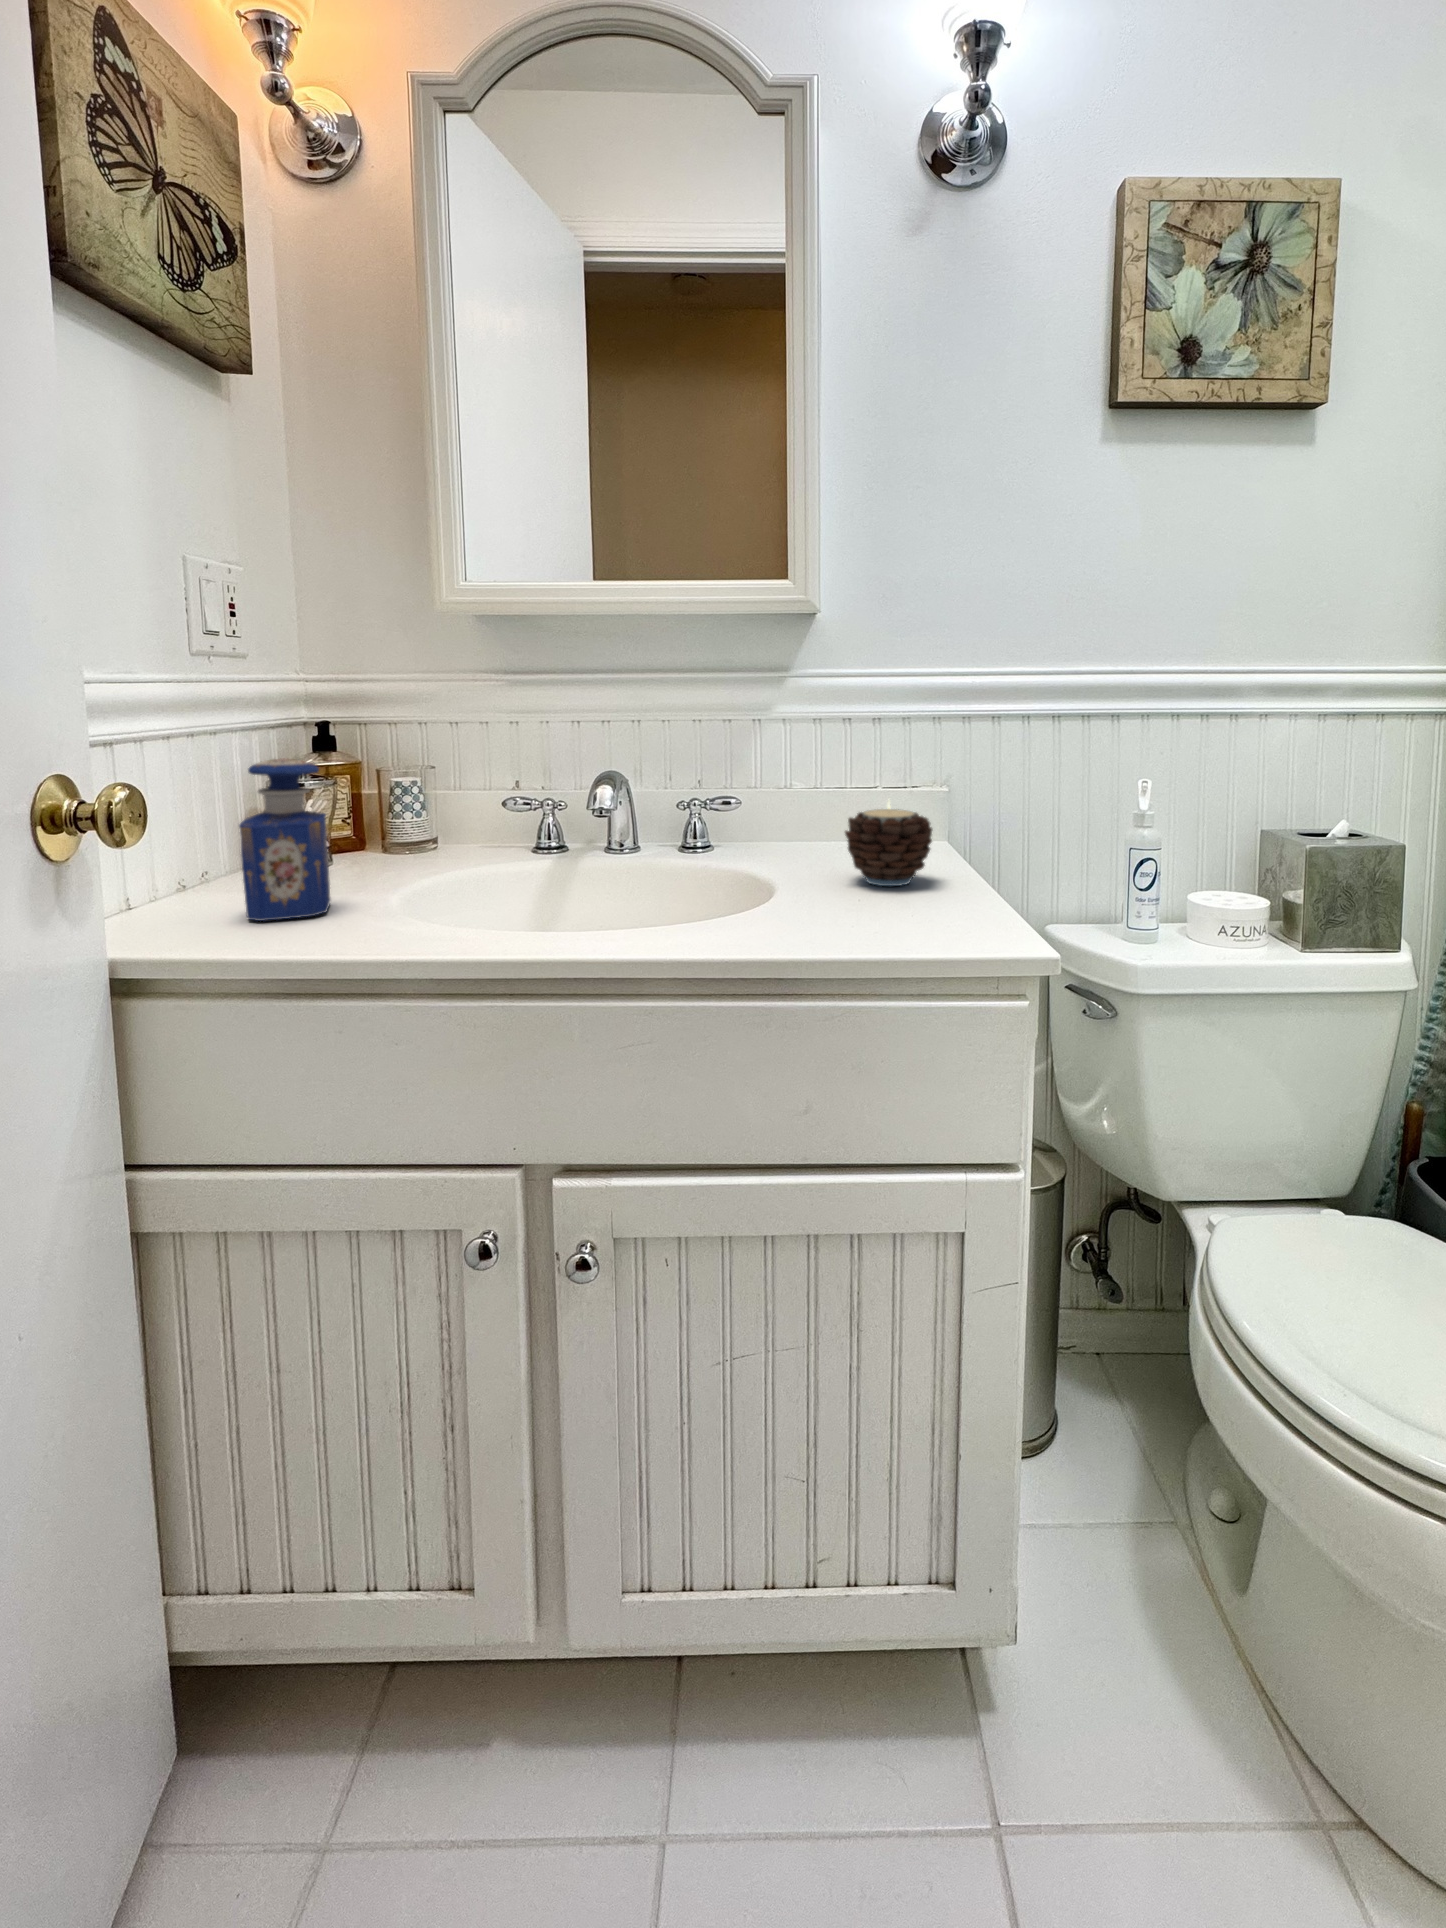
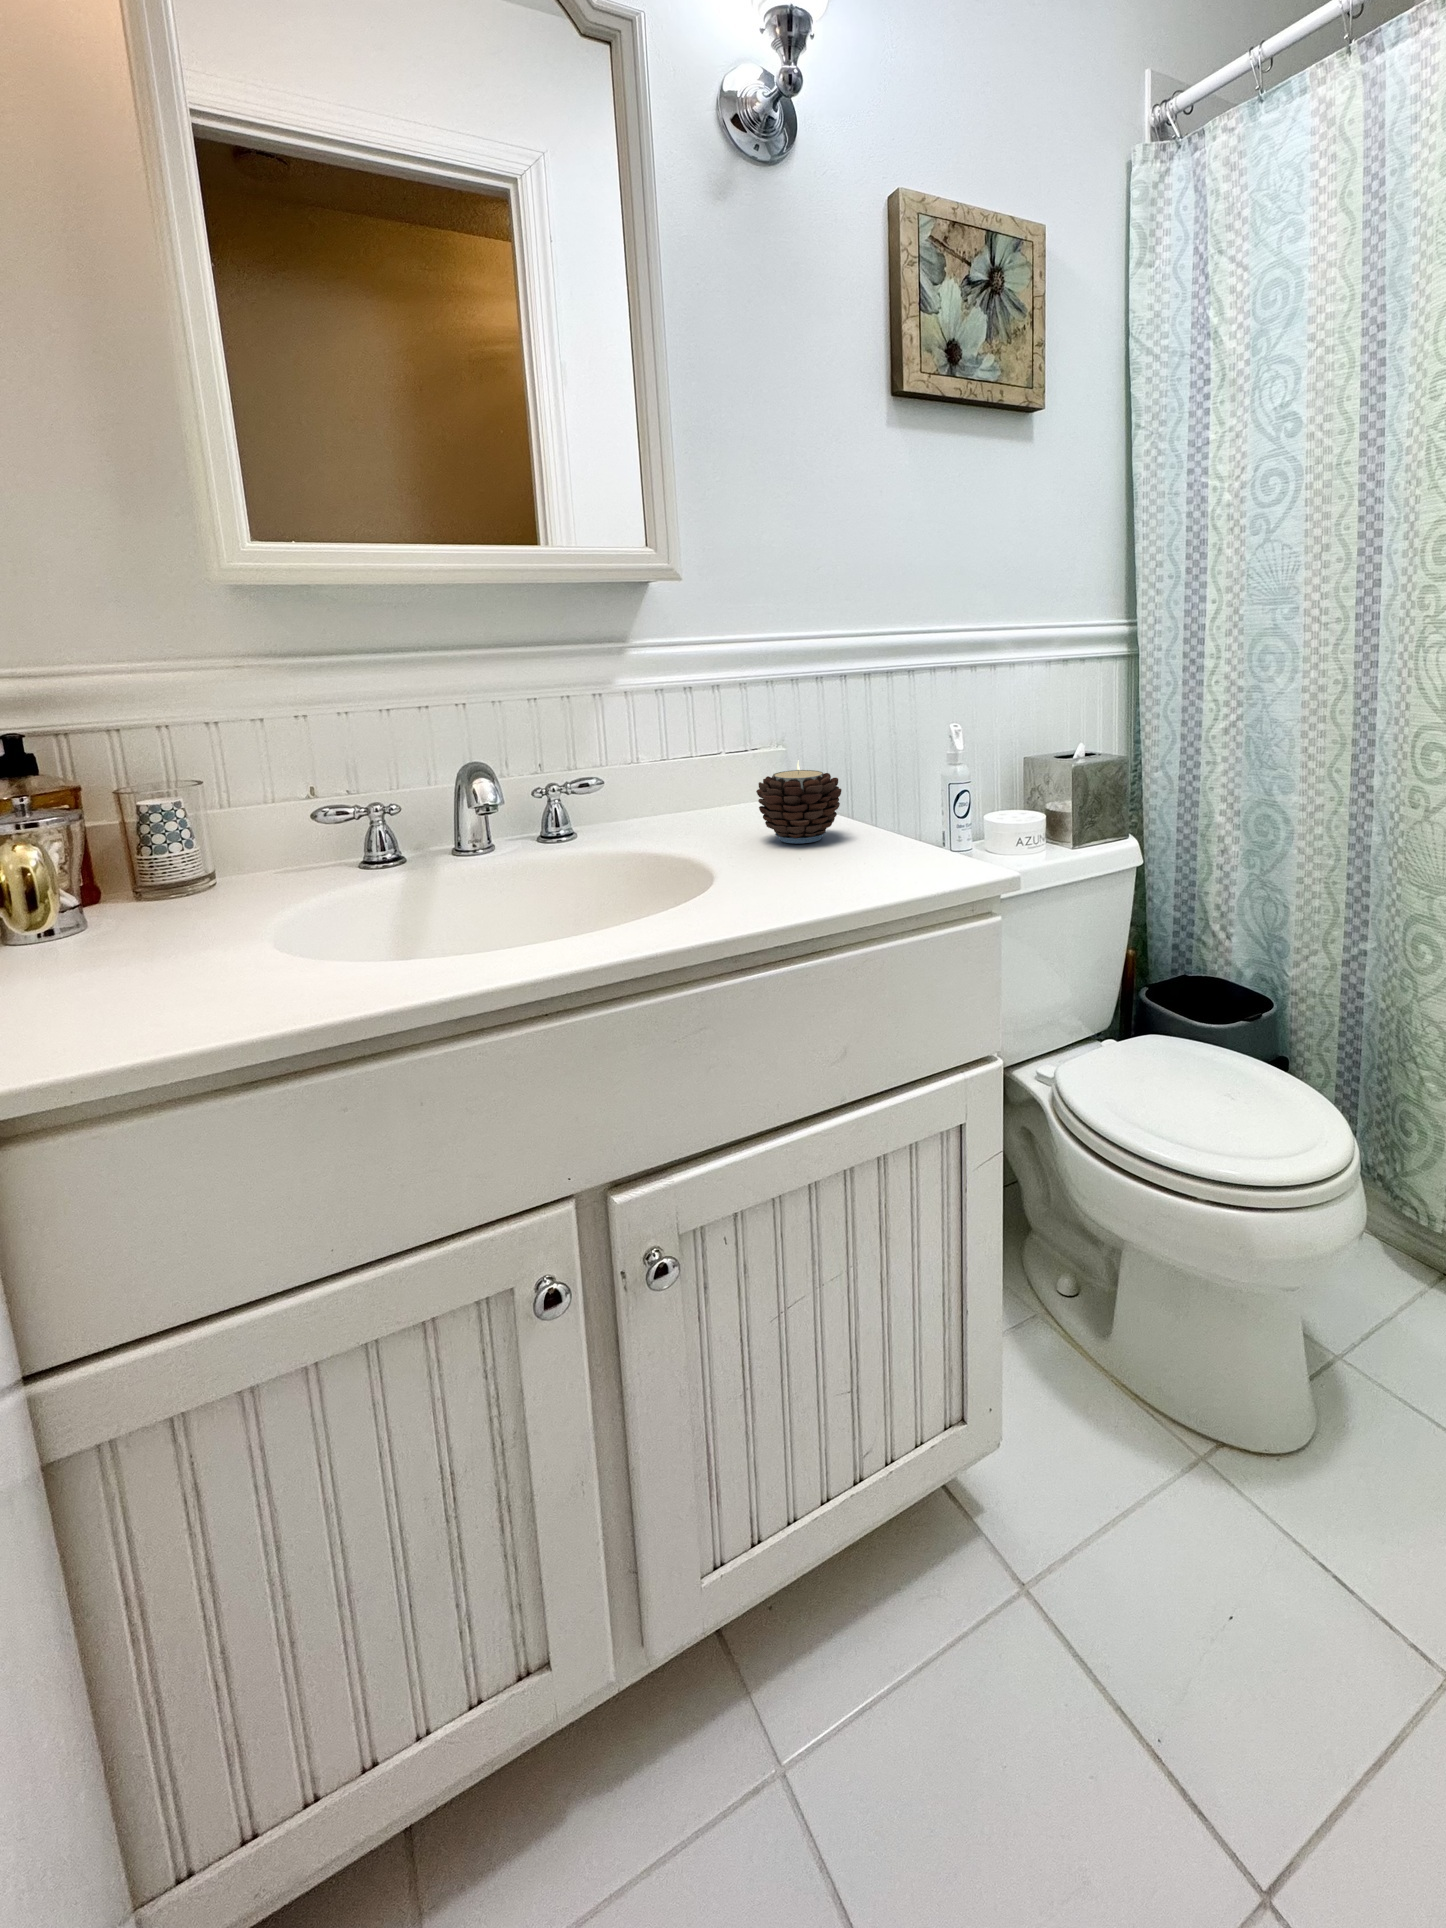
perfume bottle: present [239,759,331,921] -> none [70,783,224,1005]

